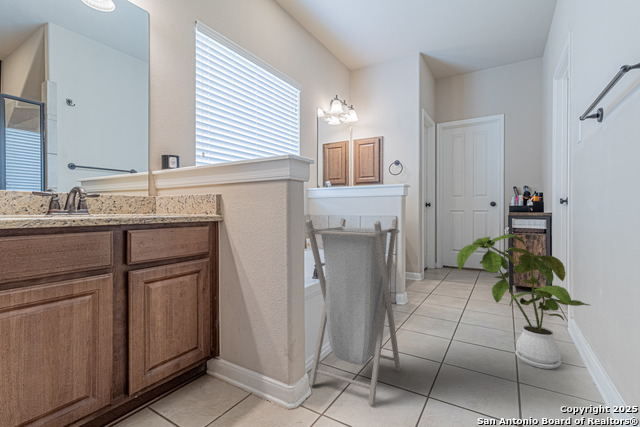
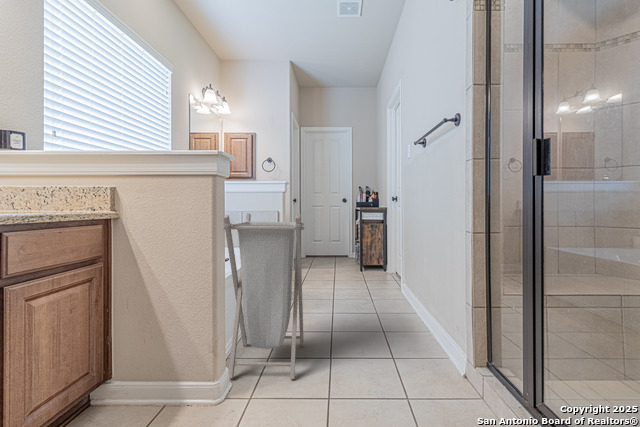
house plant: present [457,234,589,369] -> none [340,224,428,321]

